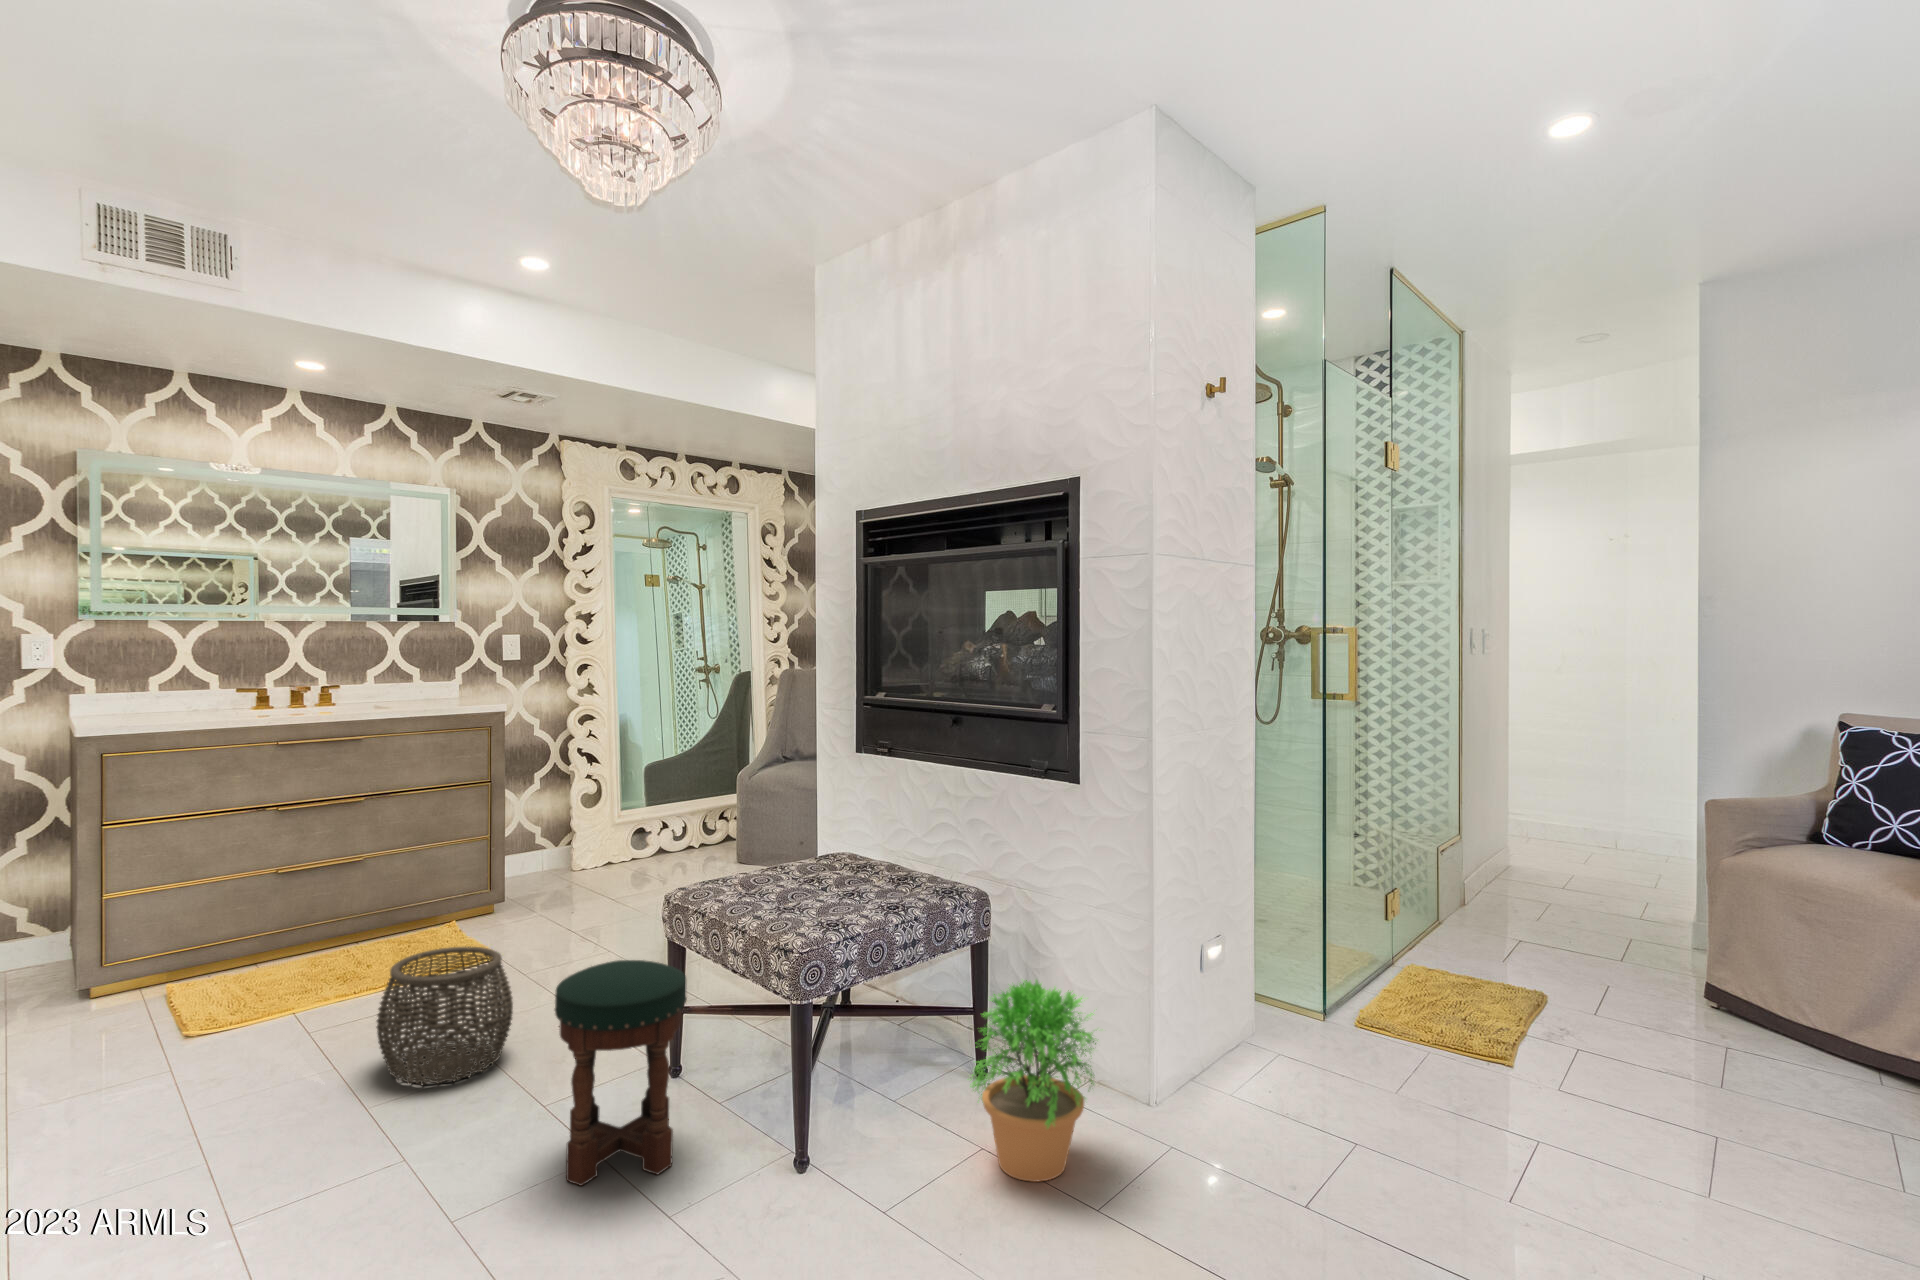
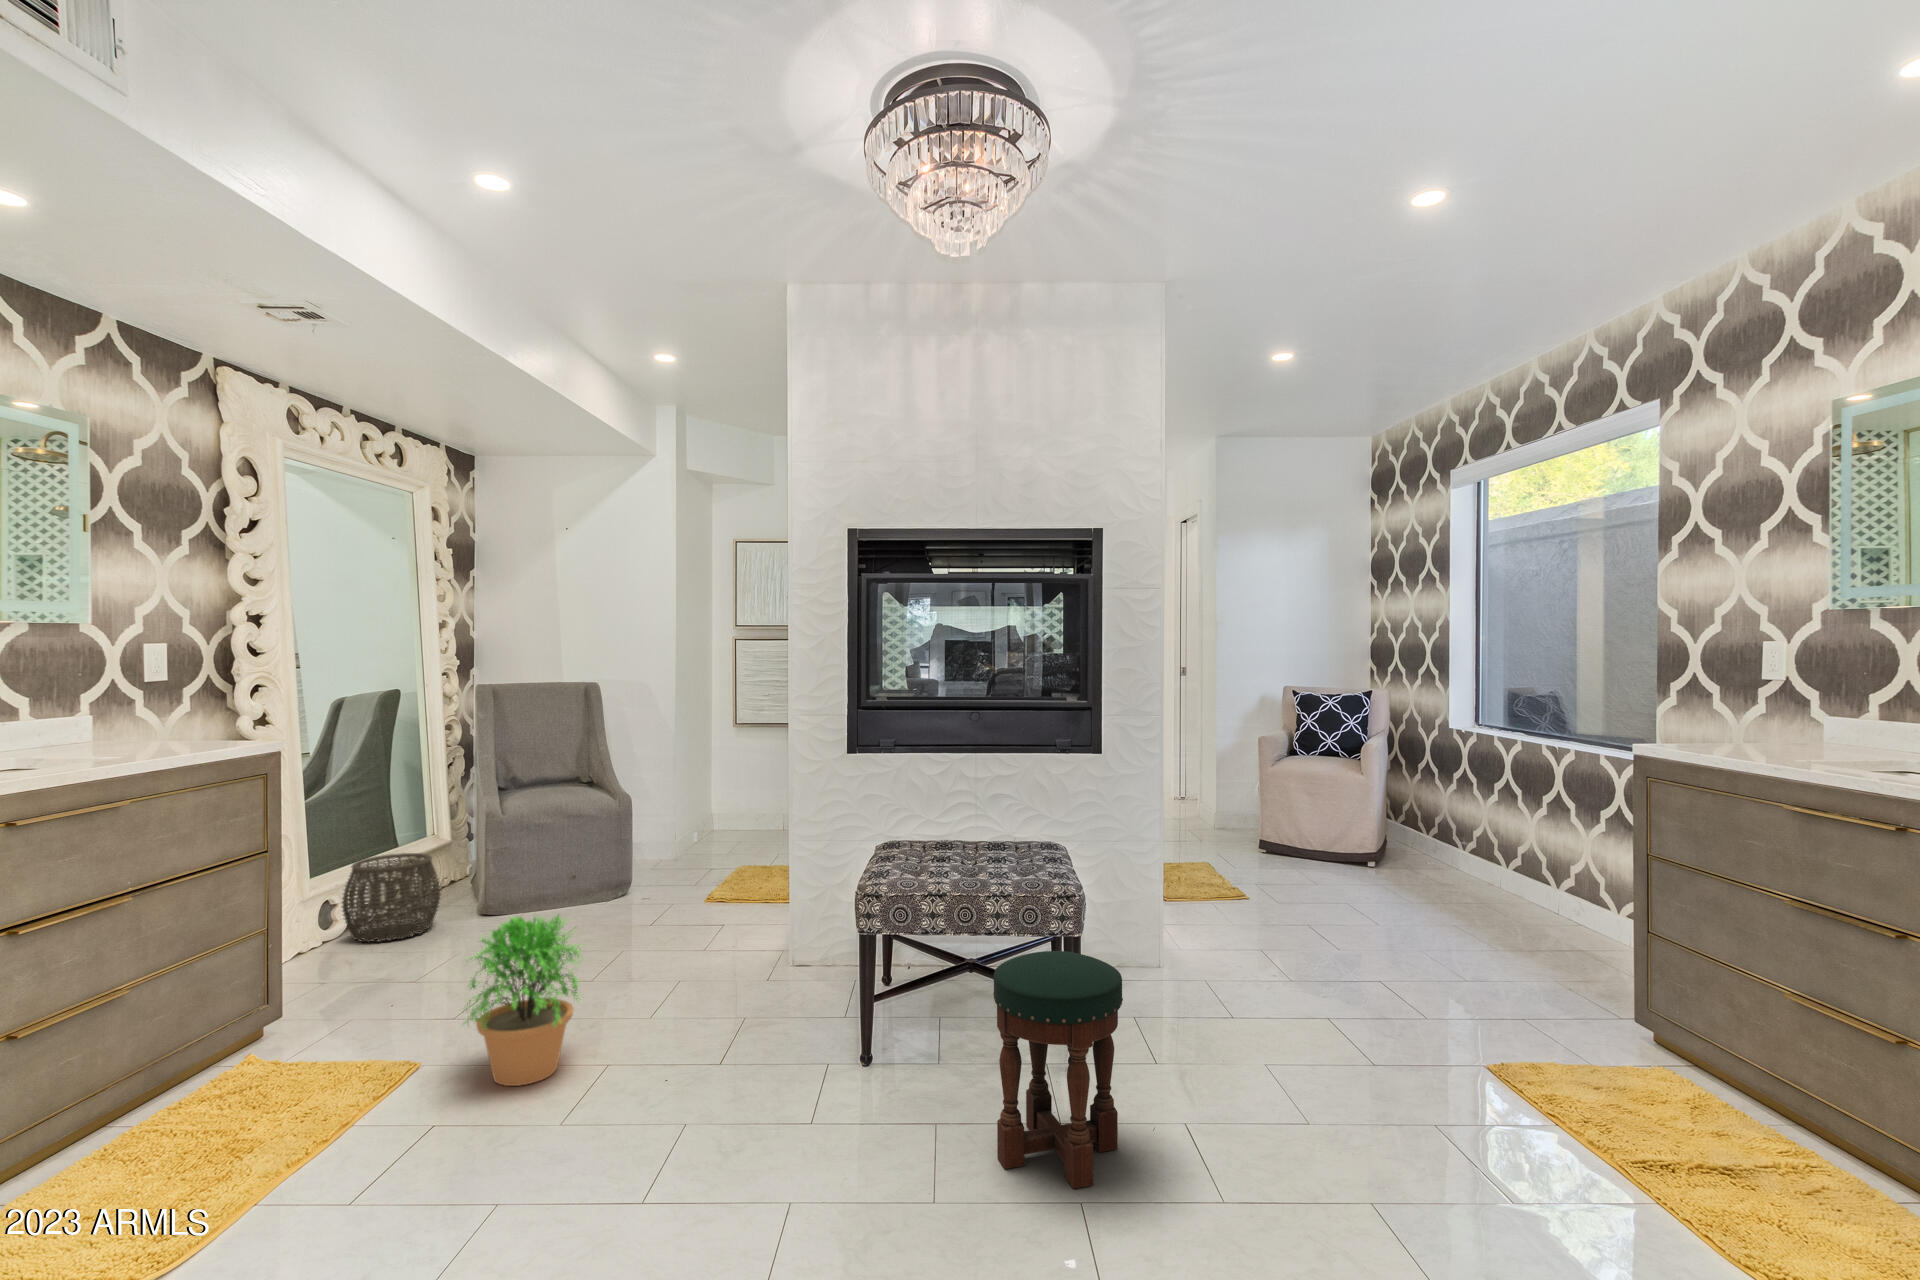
woven basket: present [377,947,513,1085] -> present [342,853,441,942]
potted plant: present [970,980,1096,1182] -> present [466,914,583,1086]

